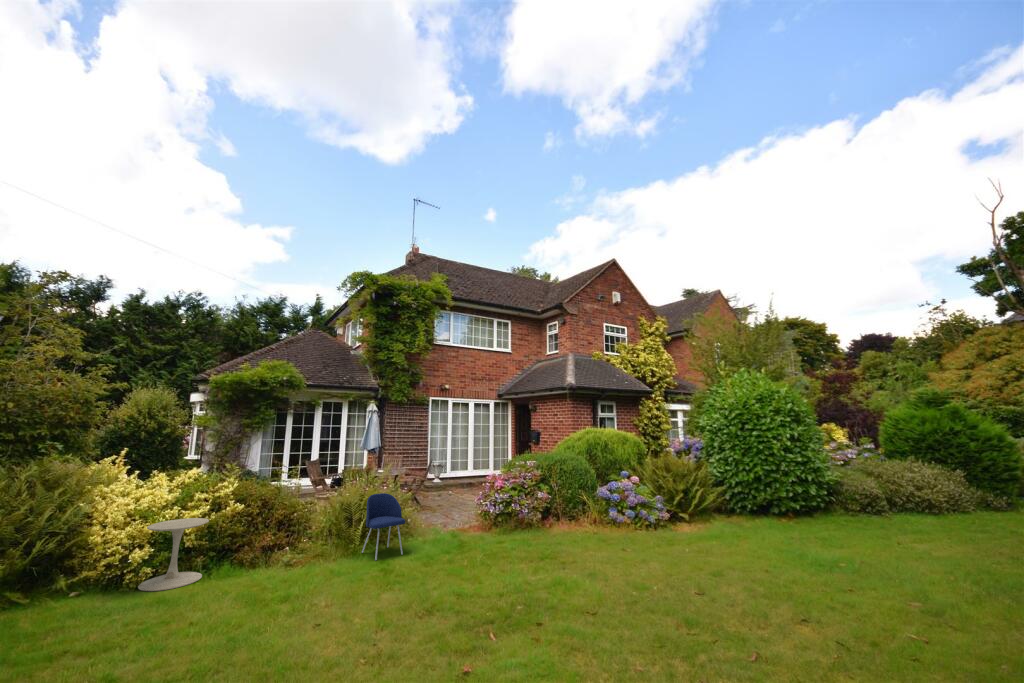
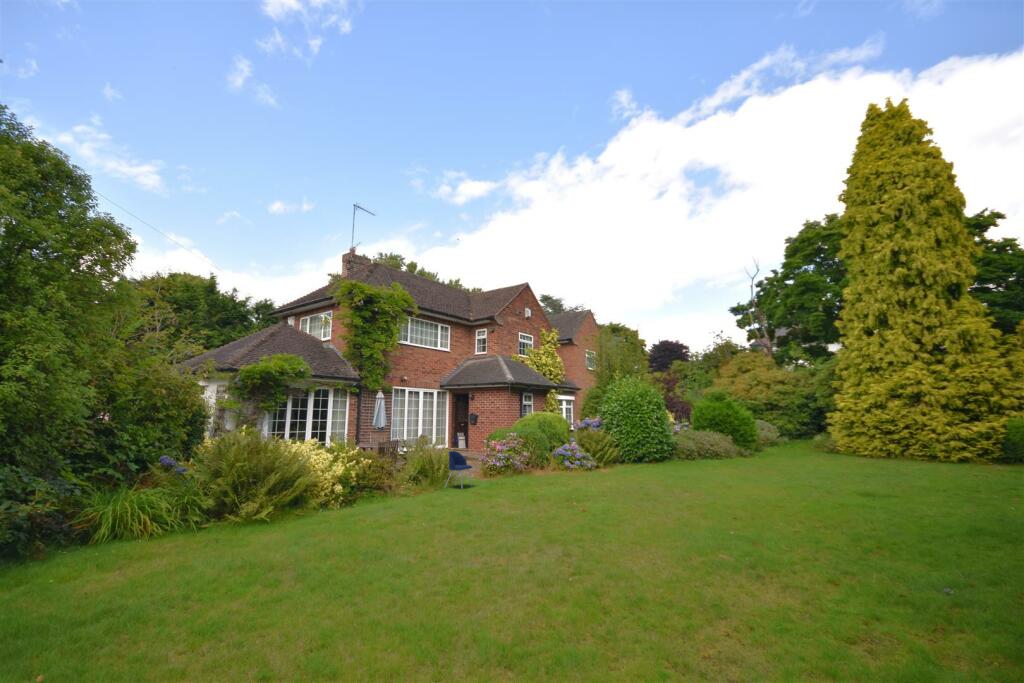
pedestal table: present [138,518,209,591] -> none [343,466,377,506]

